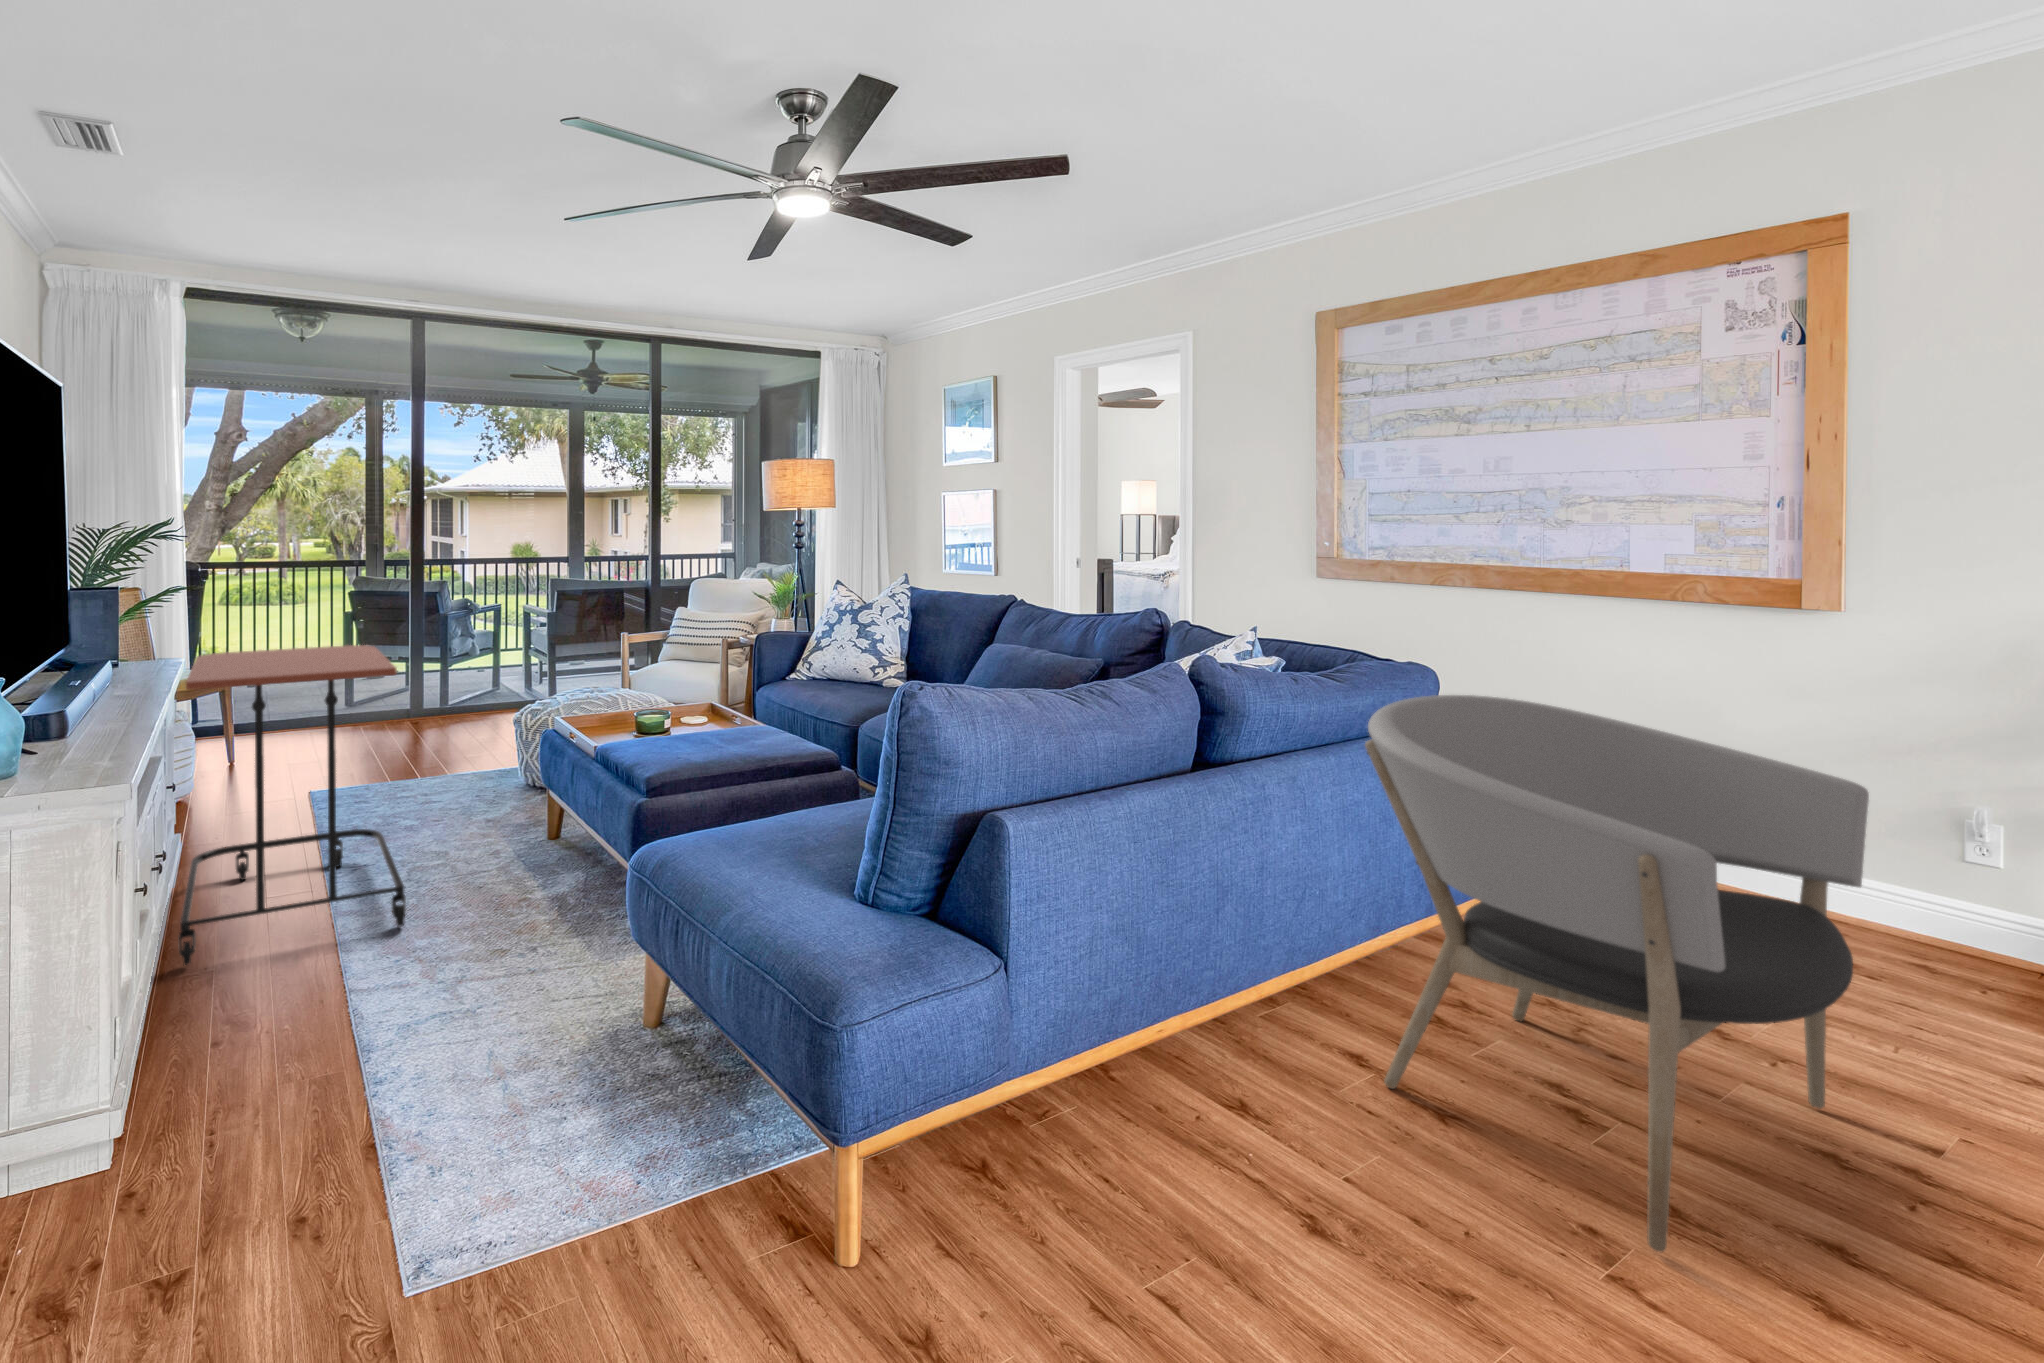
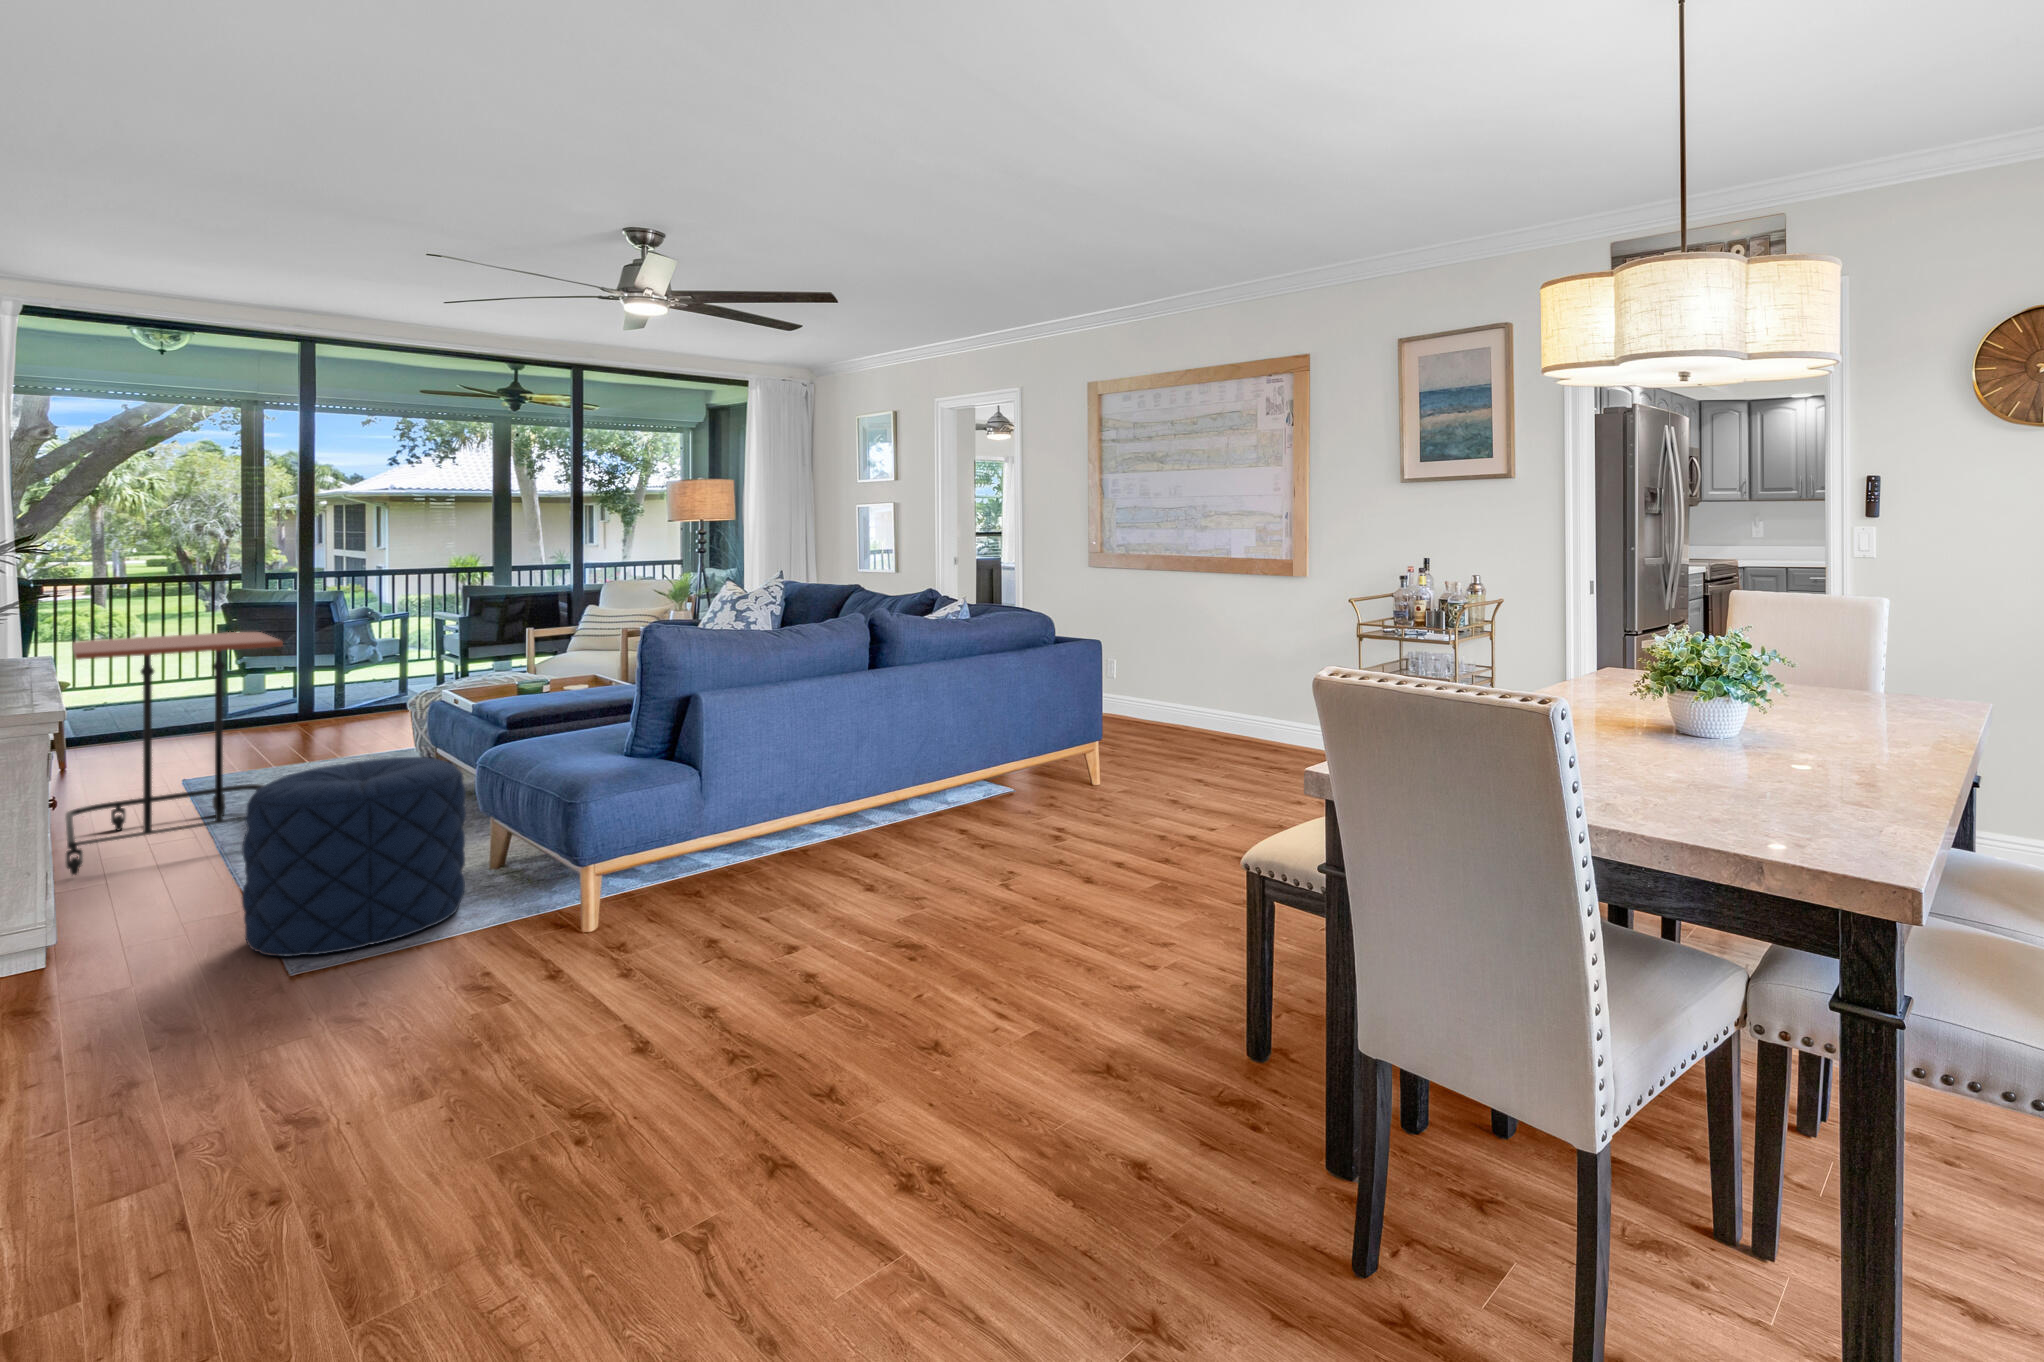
armchair: present [1365,695,1869,1252] -> none [960,626,1204,874]
pouf: none [348,882,636,1248] -> present [242,757,466,956]

